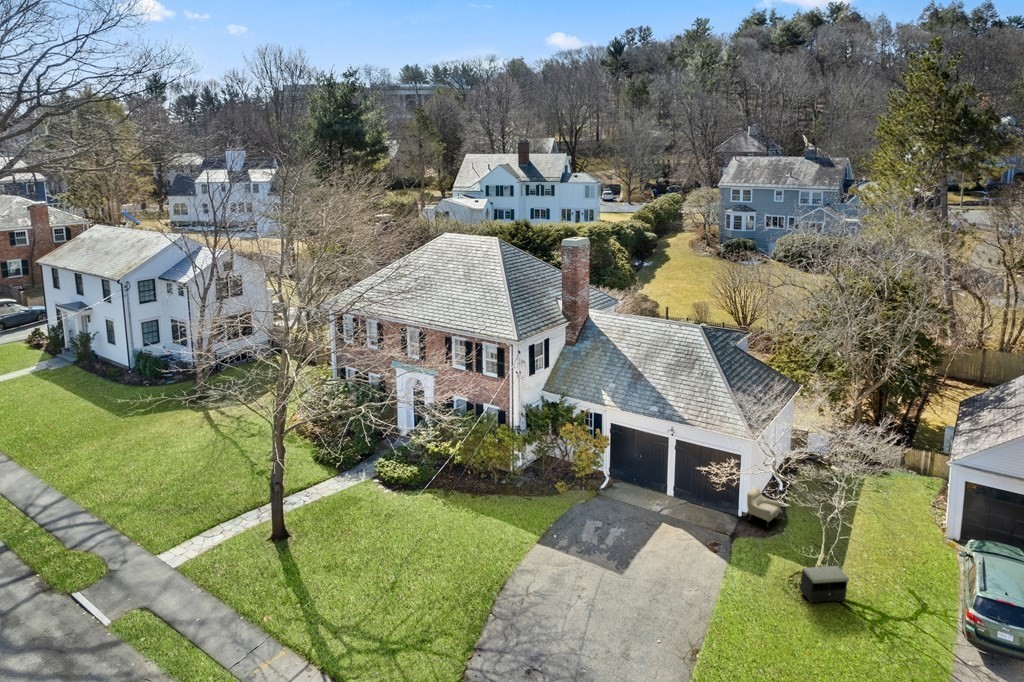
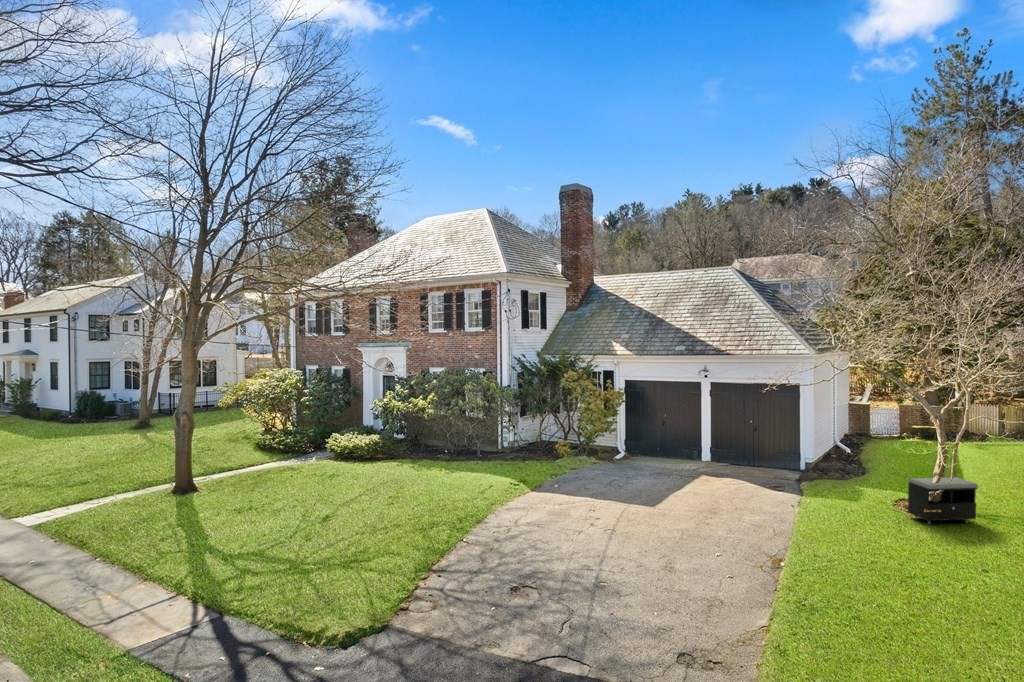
chair: present [747,487,781,527] -> none [811,434,857,478]

